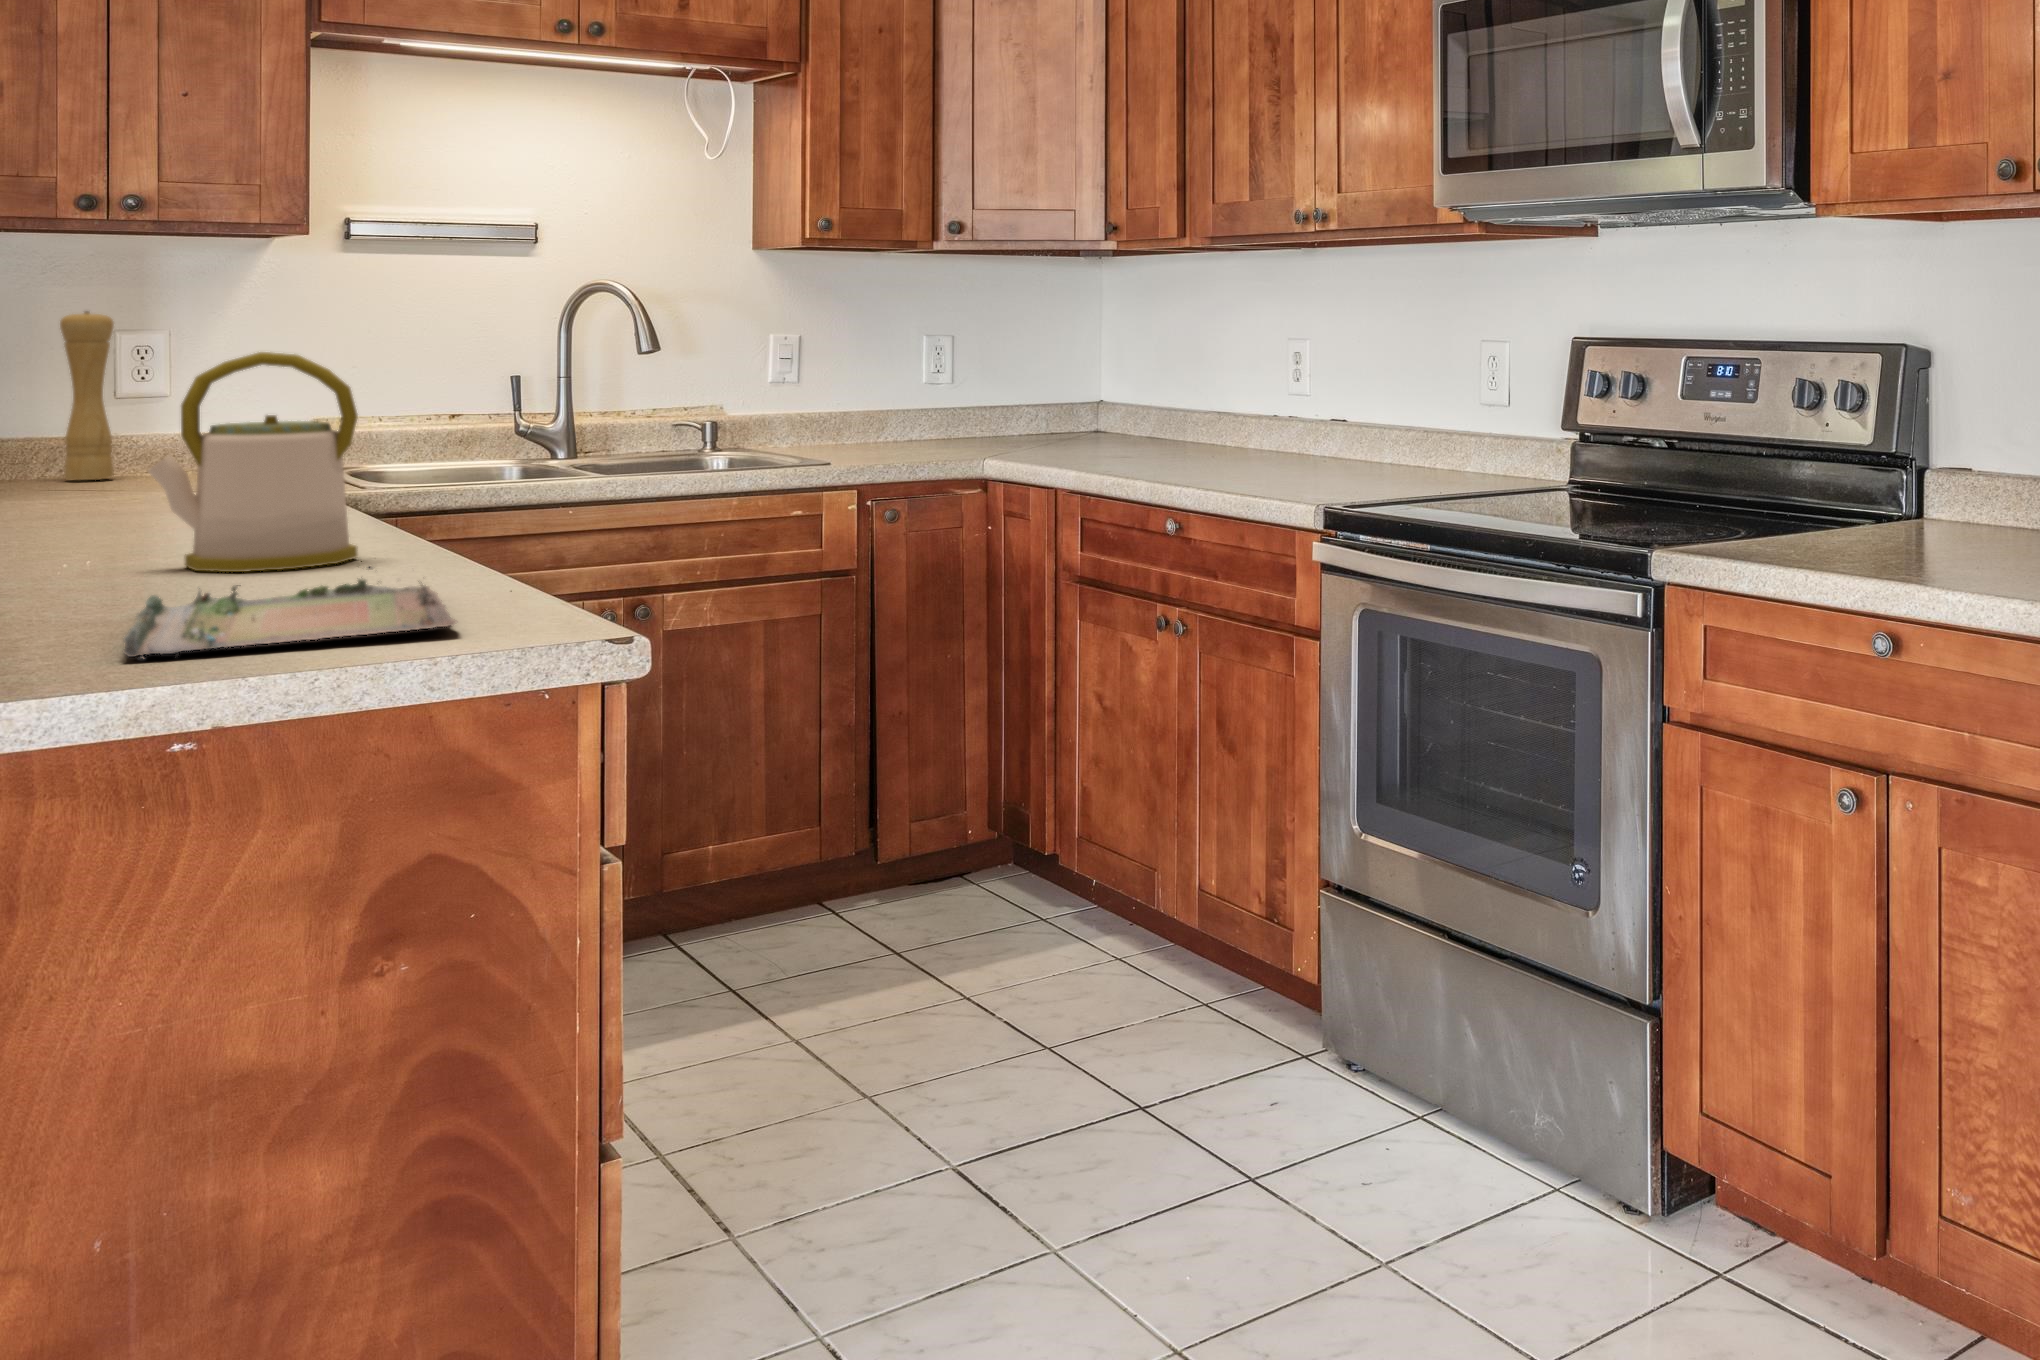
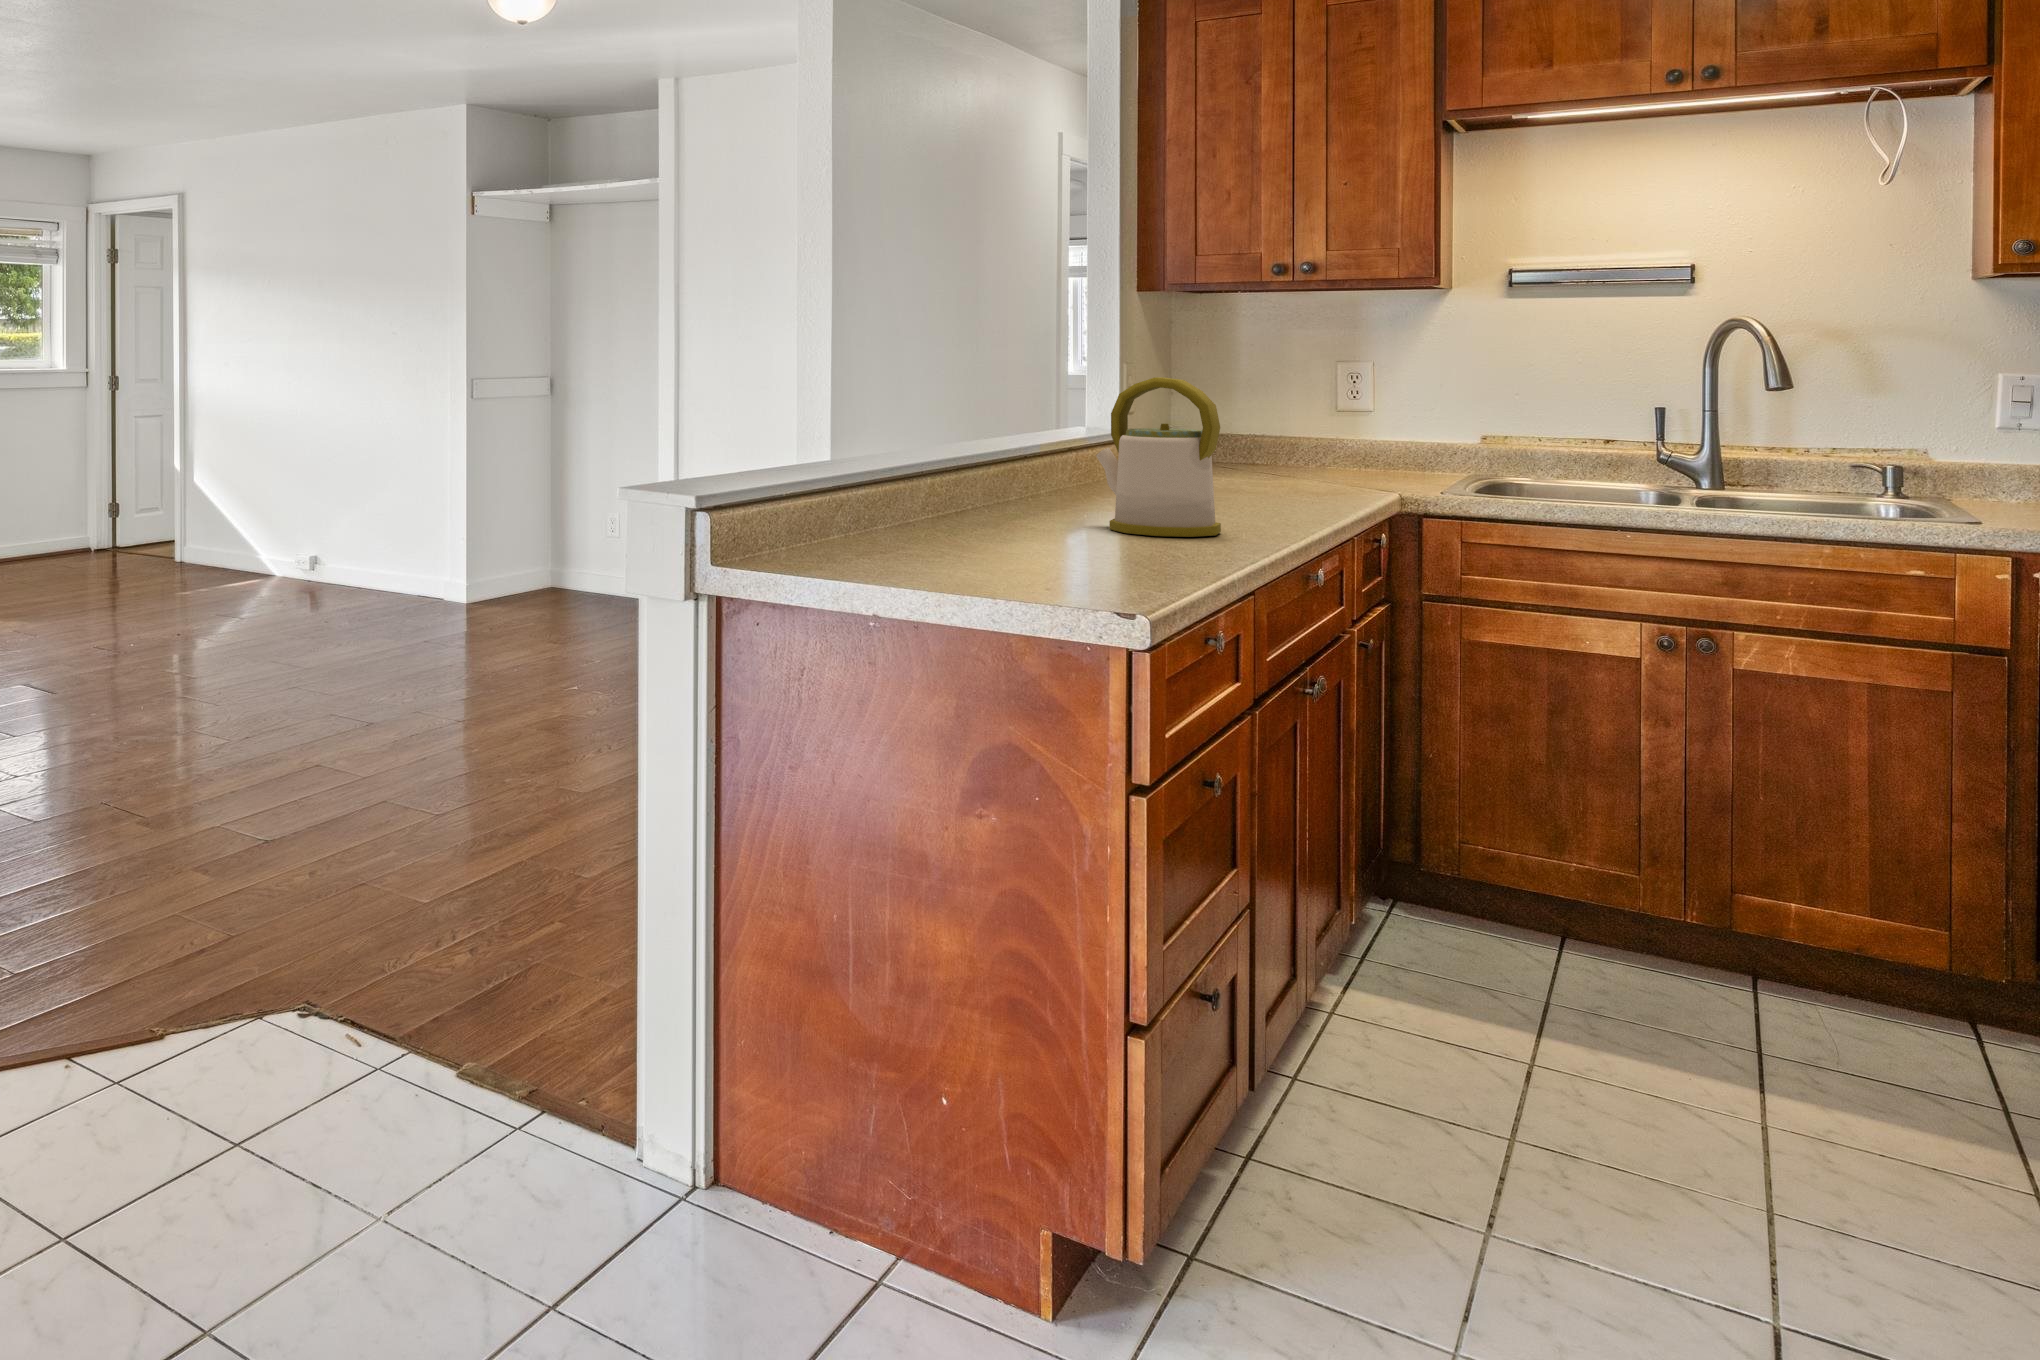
pepper mill: present [60,311,114,480] -> none [1285,349,1320,472]
tray: present [123,567,458,659] -> none [884,529,1146,578]

